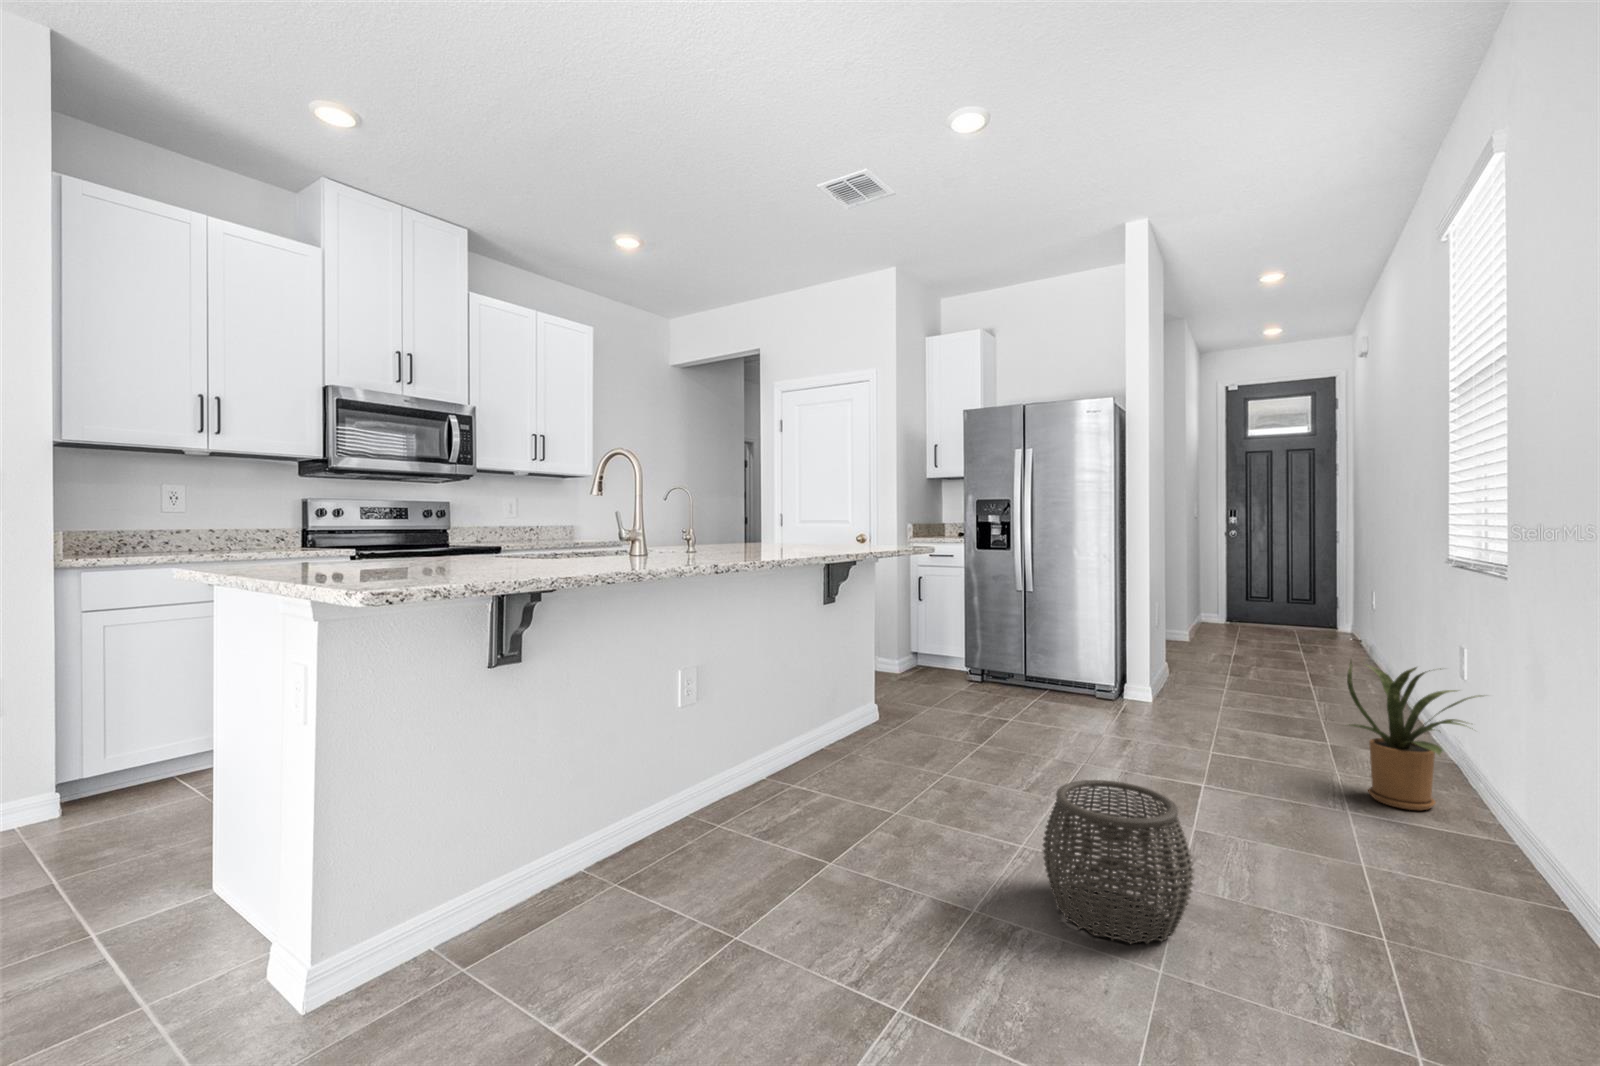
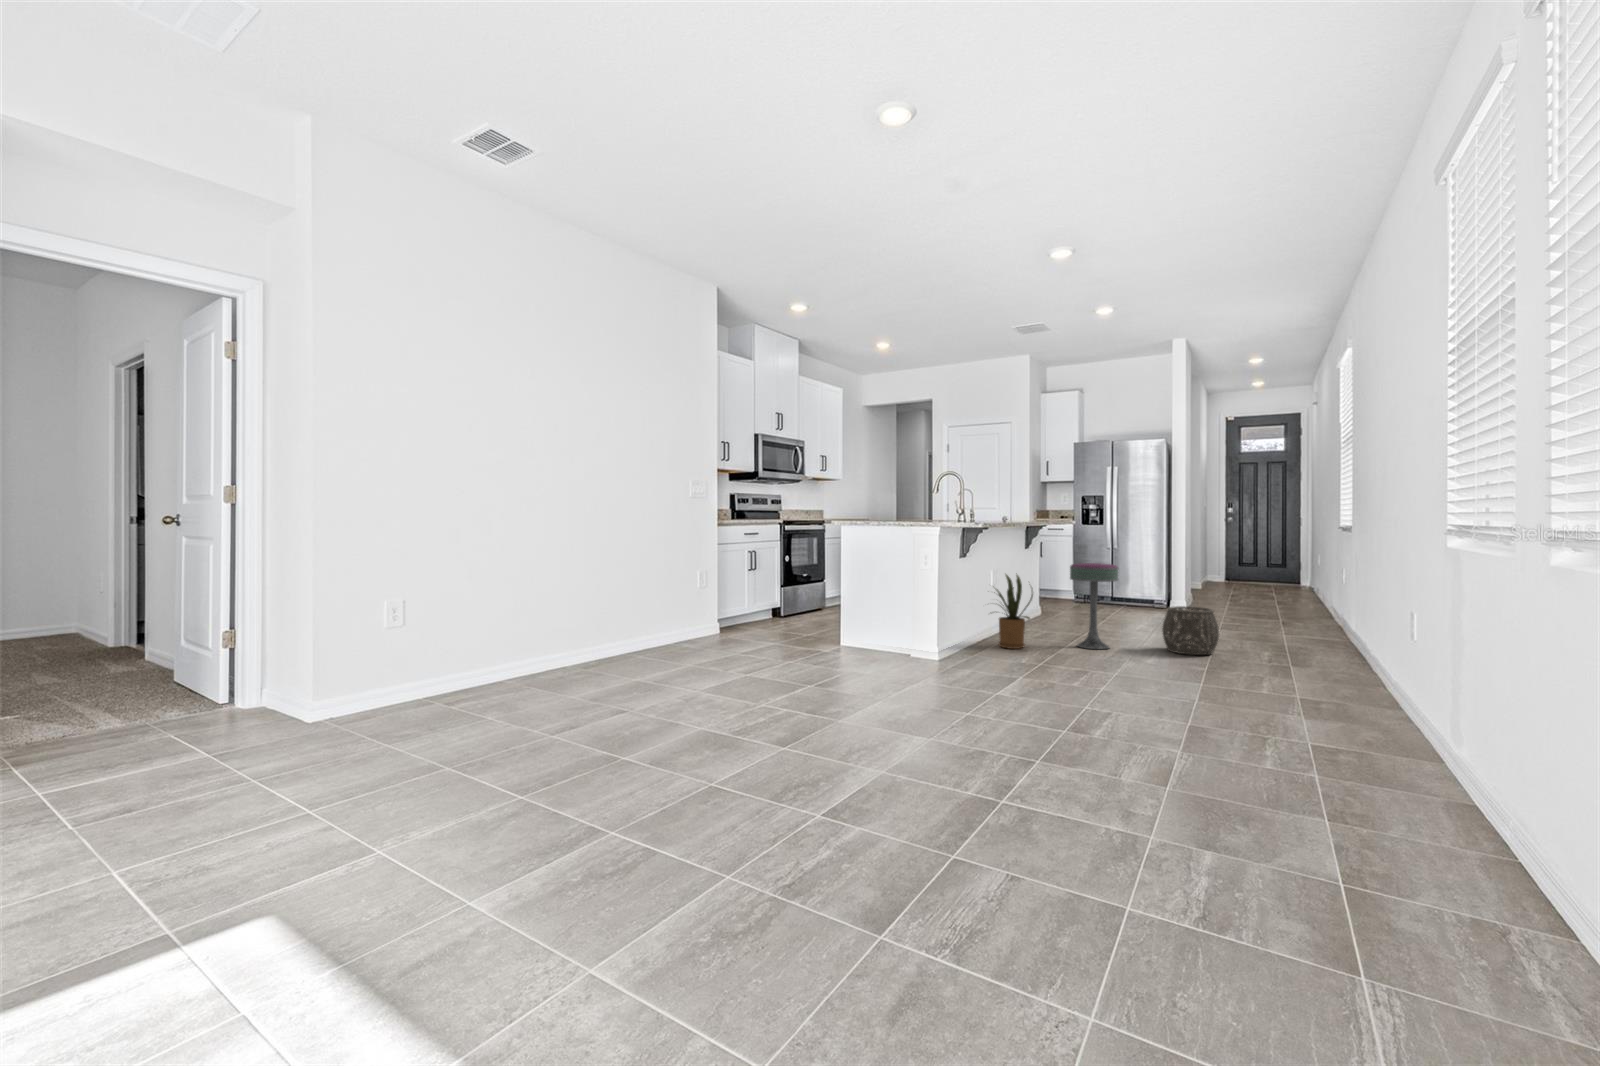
bar stool: none [821,660,935,895] -> present [1070,563,1119,649]
house plant: present [1347,661,1482,810] -> present [996,575,1033,649]

